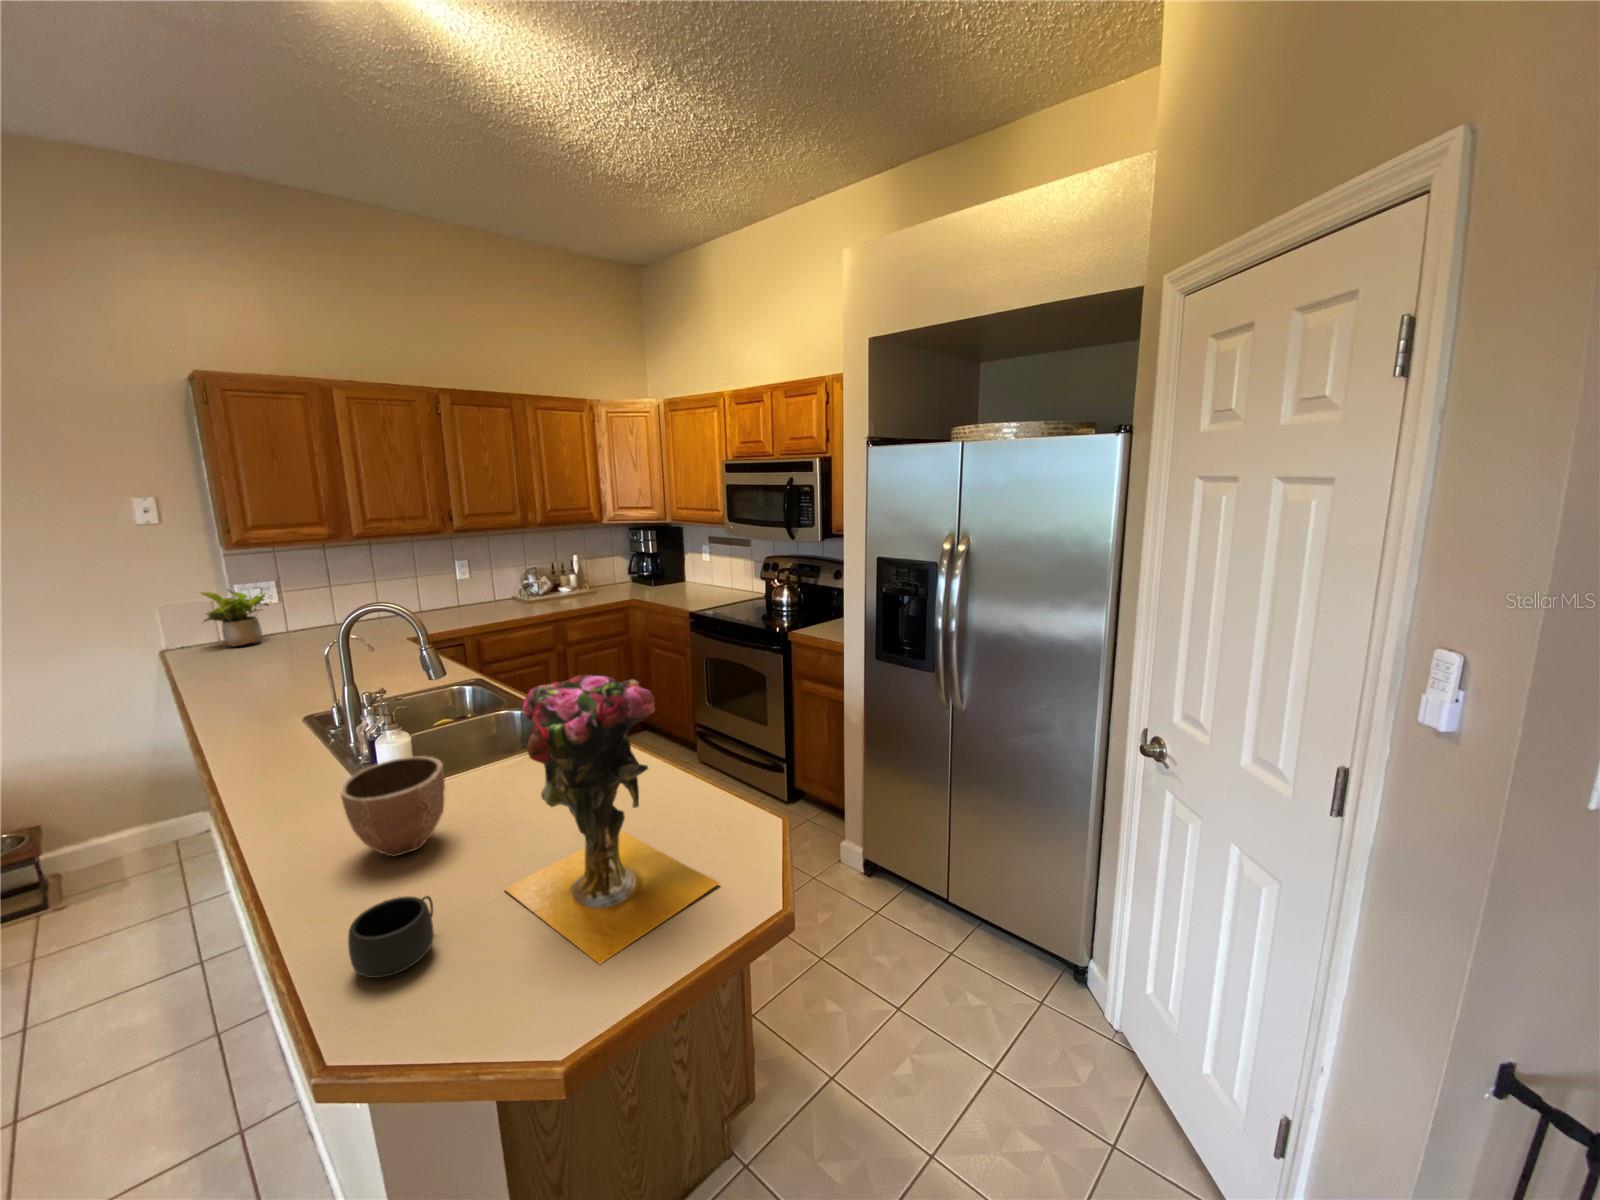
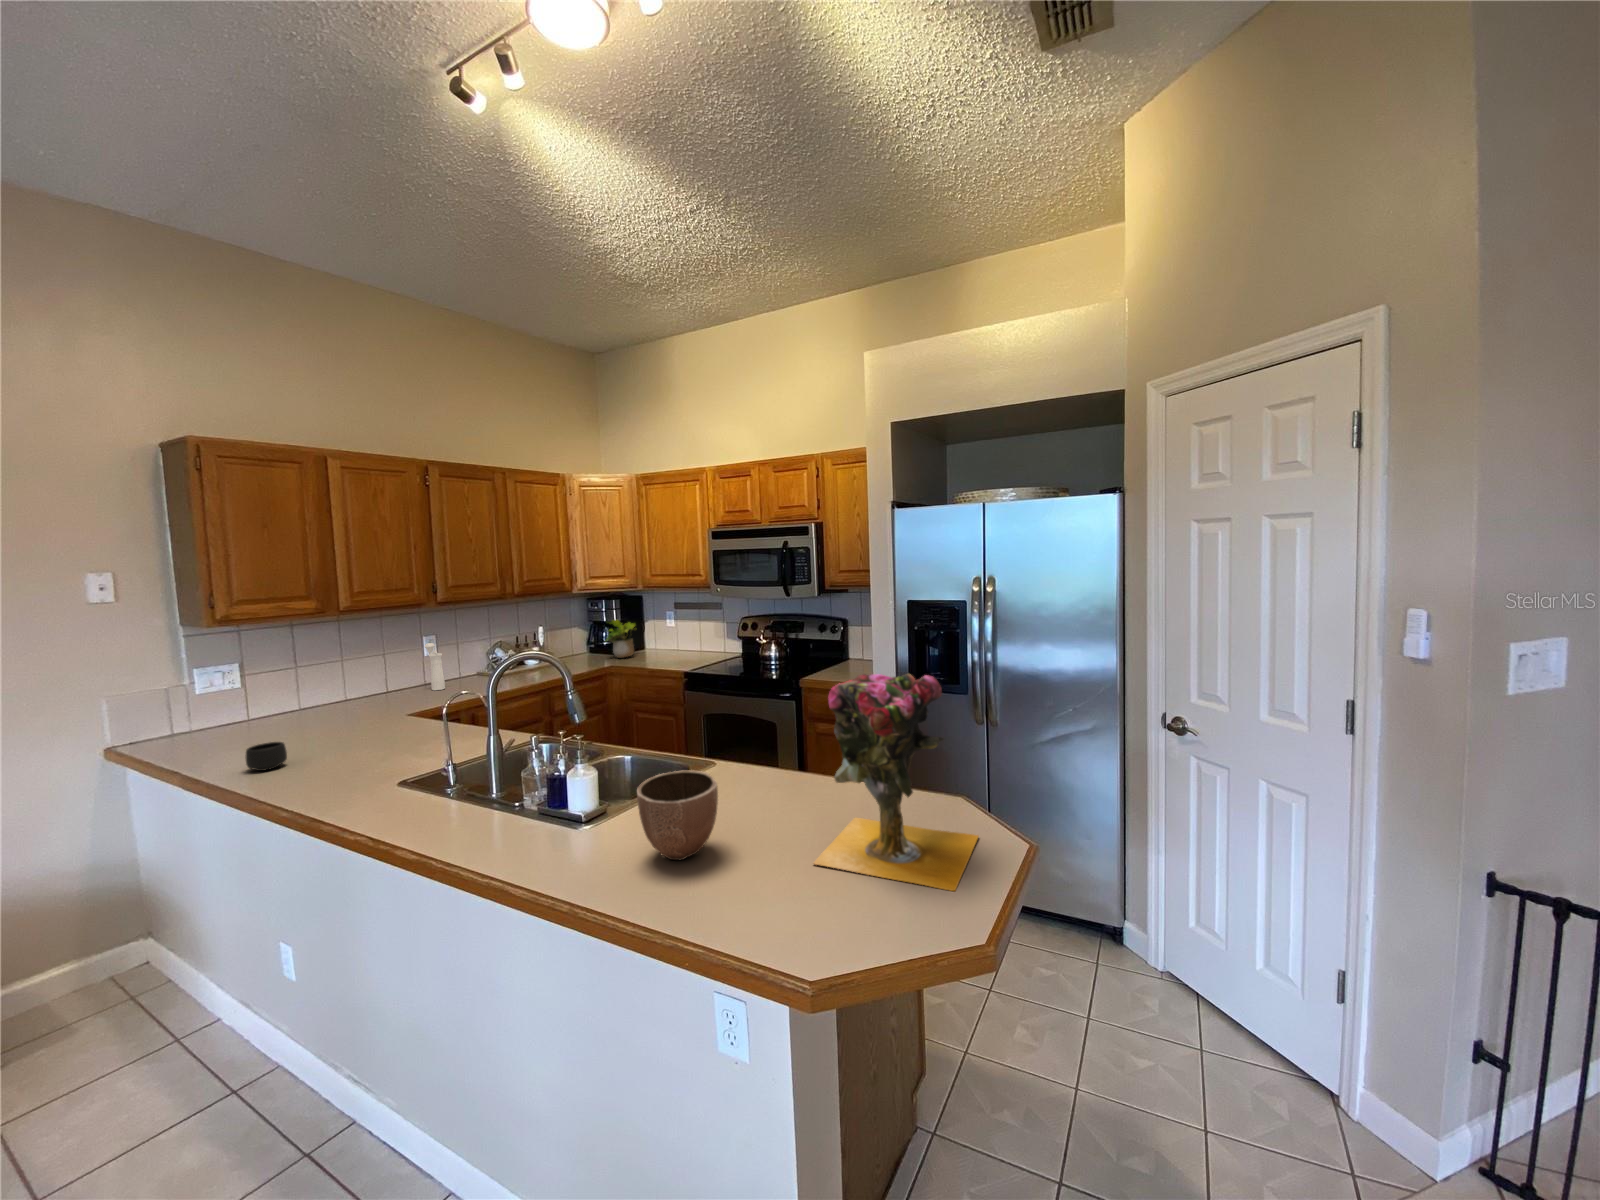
pepper mill: none [450,568,467,614] -> present [425,643,445,690]
potted plant: present [201,589,269,647] -> present [606,620,636,658]
mug: present [348,896,434,978] -> present [246,742,287,771]

